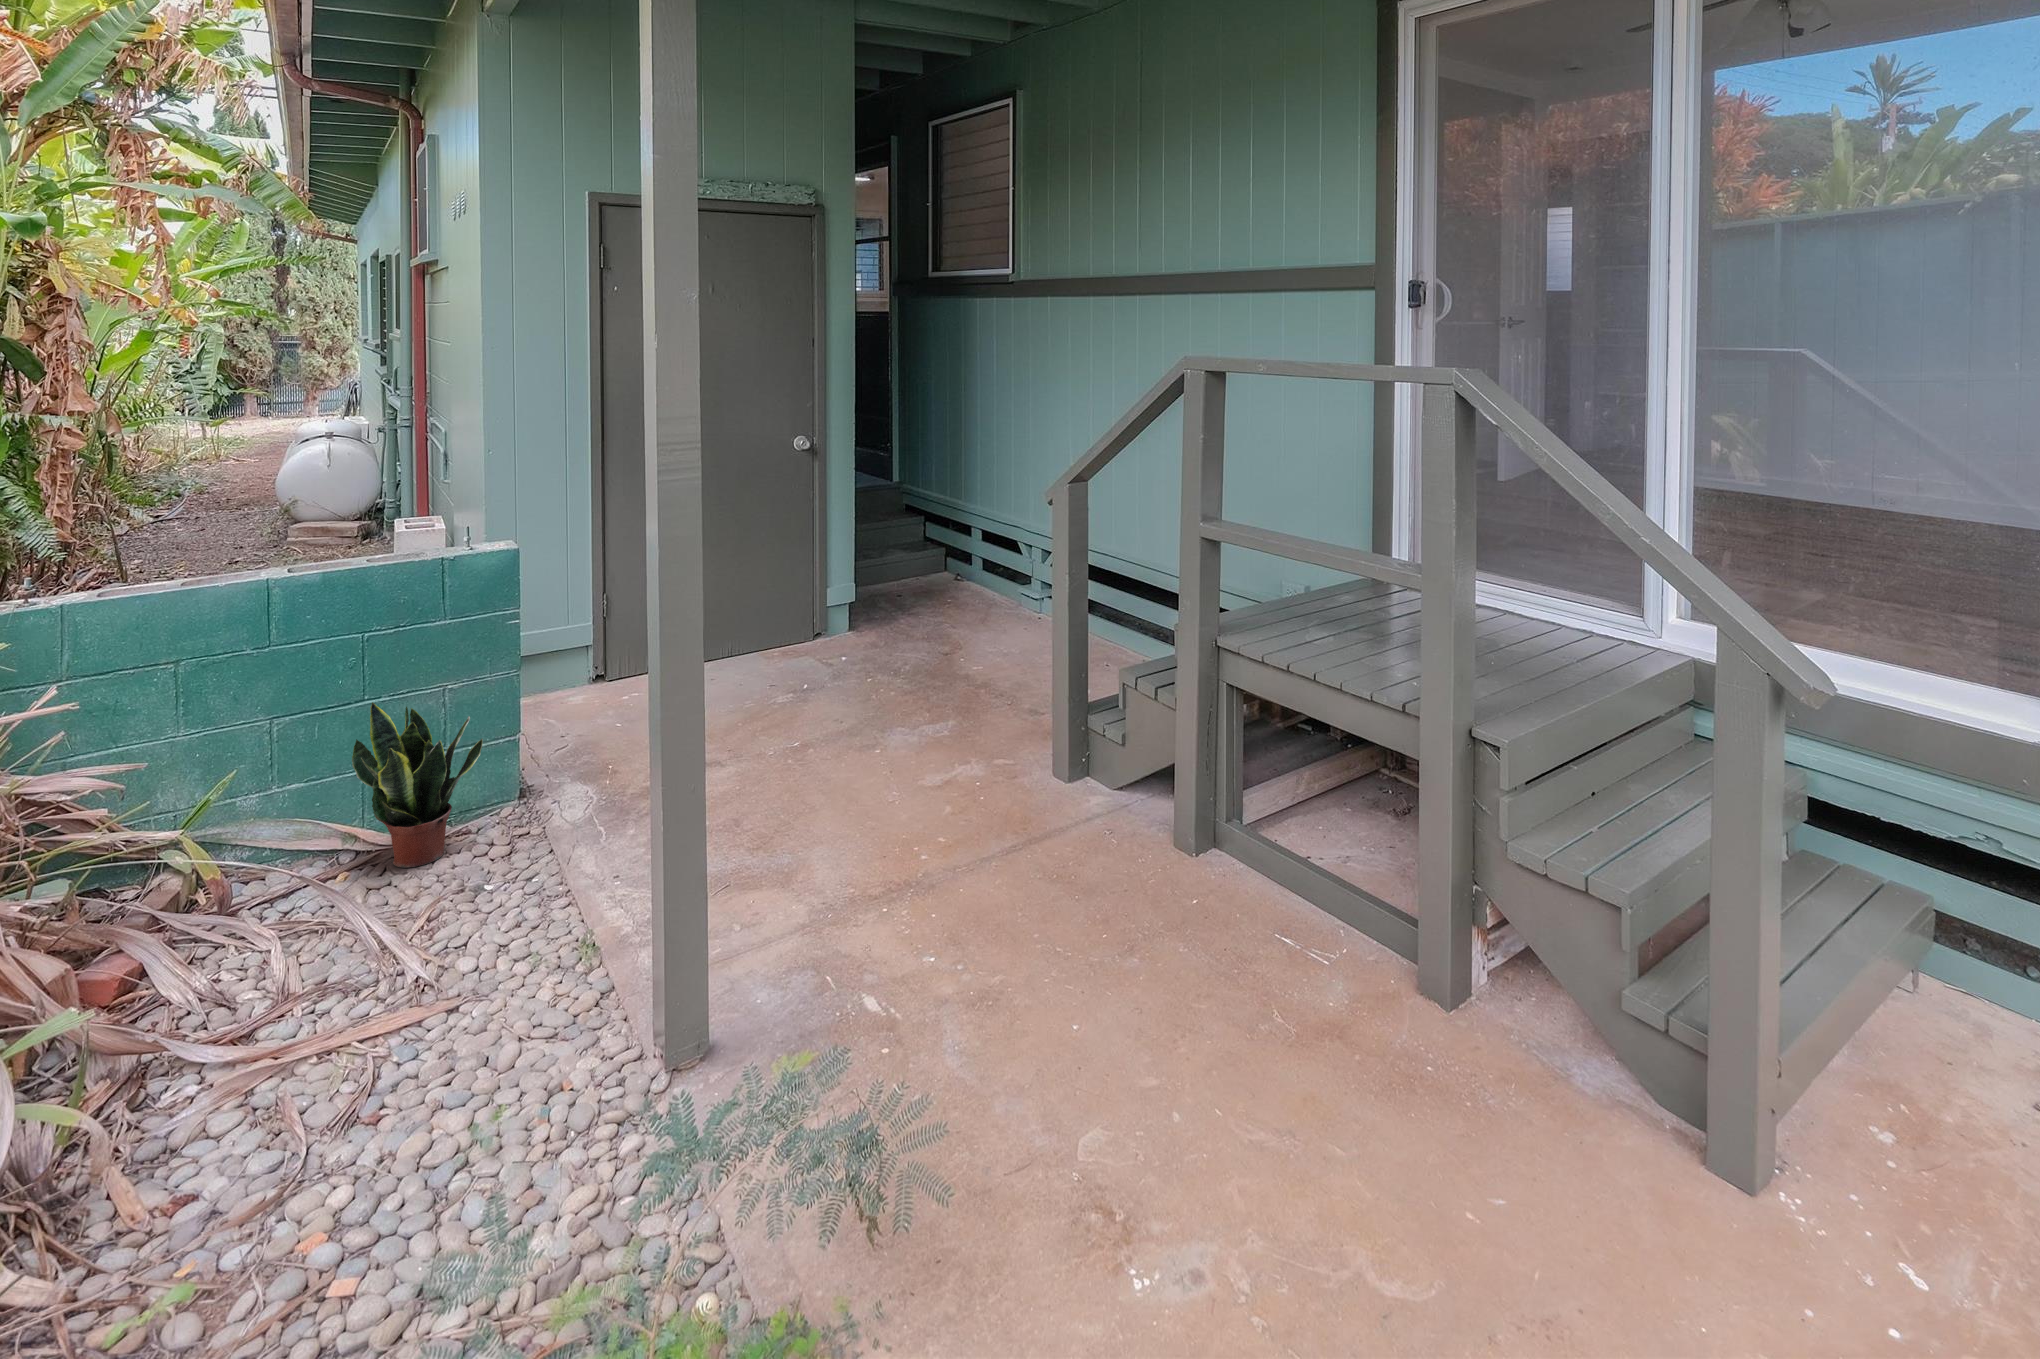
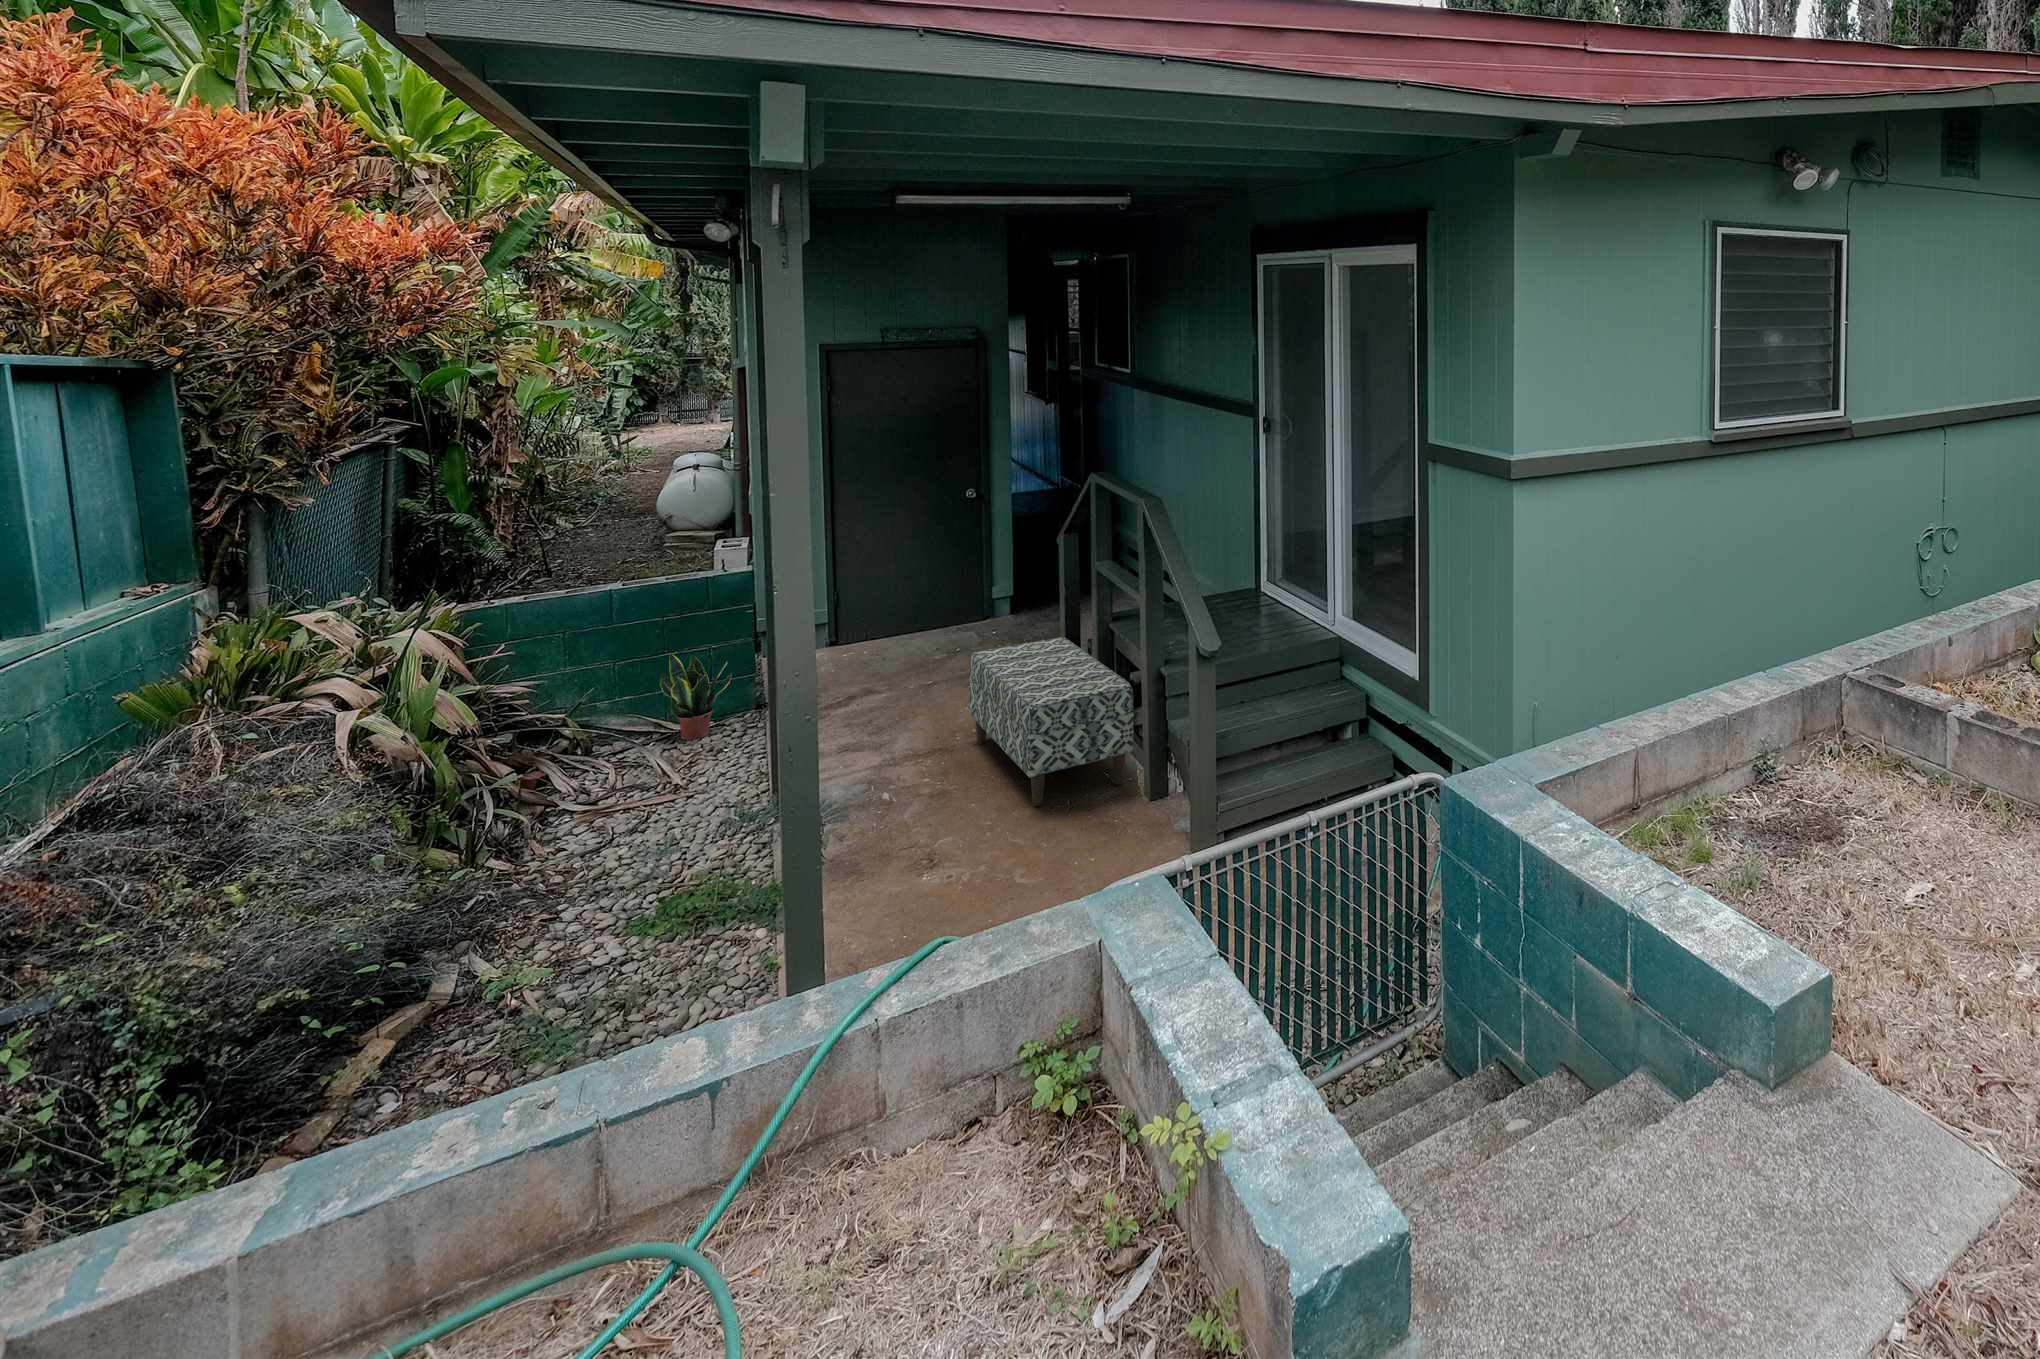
bench: none [936,654,1320,1005] -> present [969,637,1134,806]

